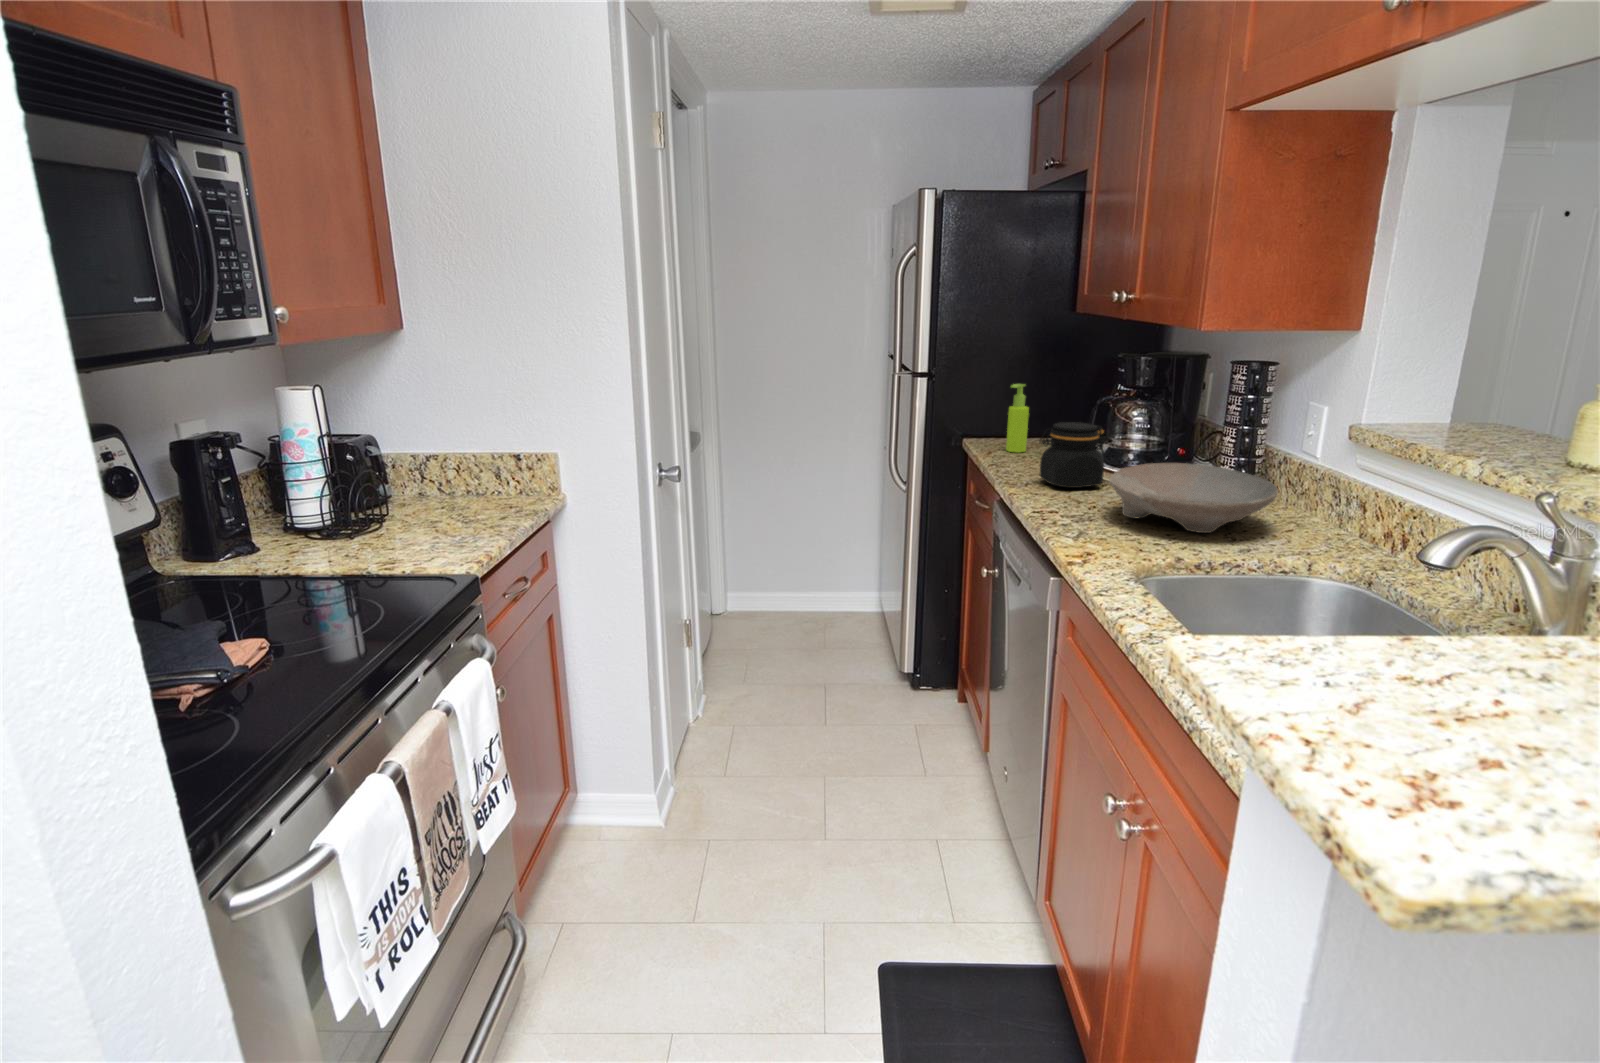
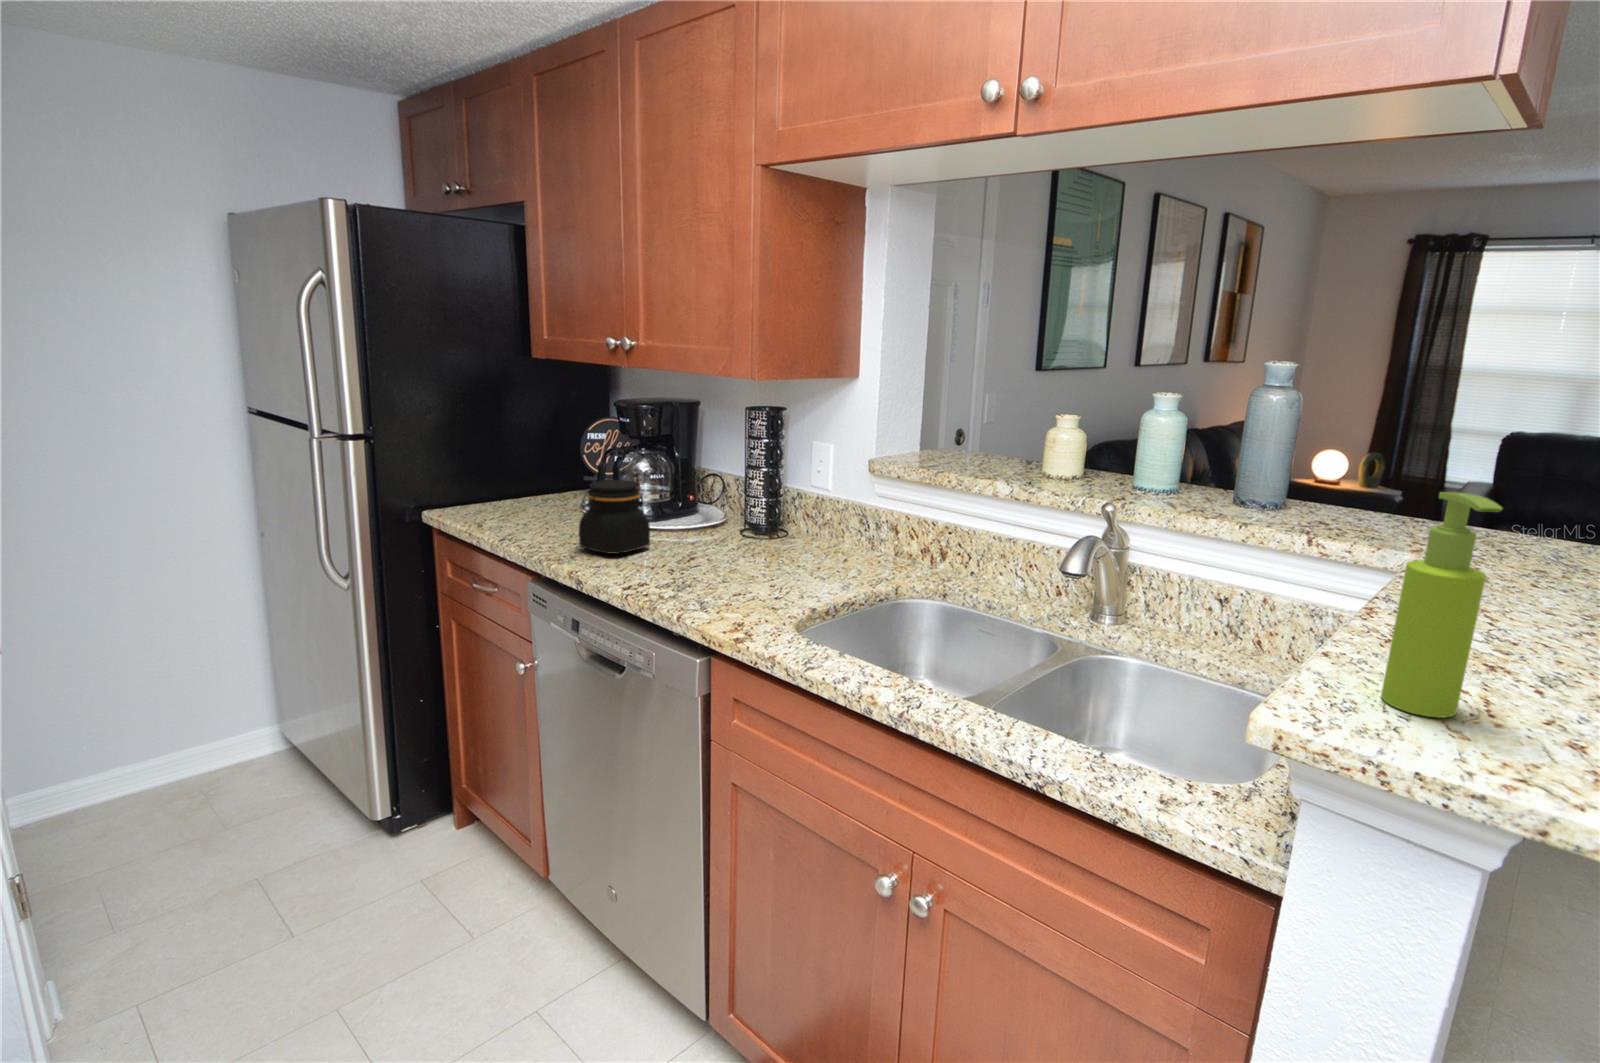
soap dispenser: present [1006,384,1029,452] -> present [1381,492,1502,718]
bowl: present [1110,463,1278,533] -> none [691,510,846,578]

